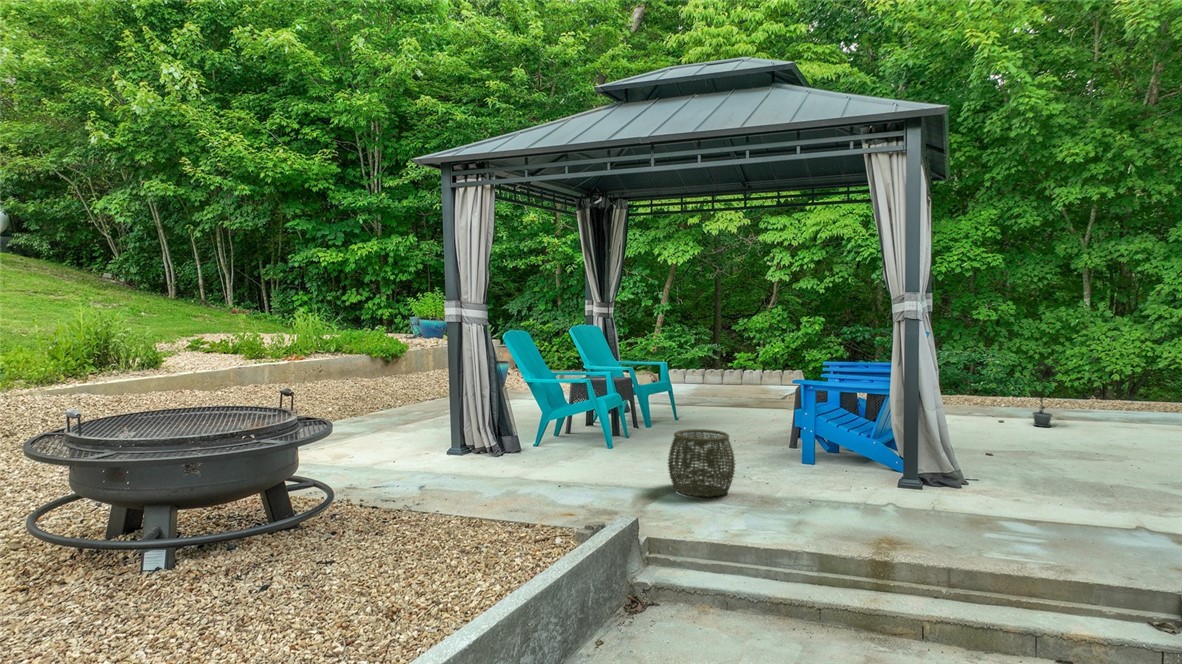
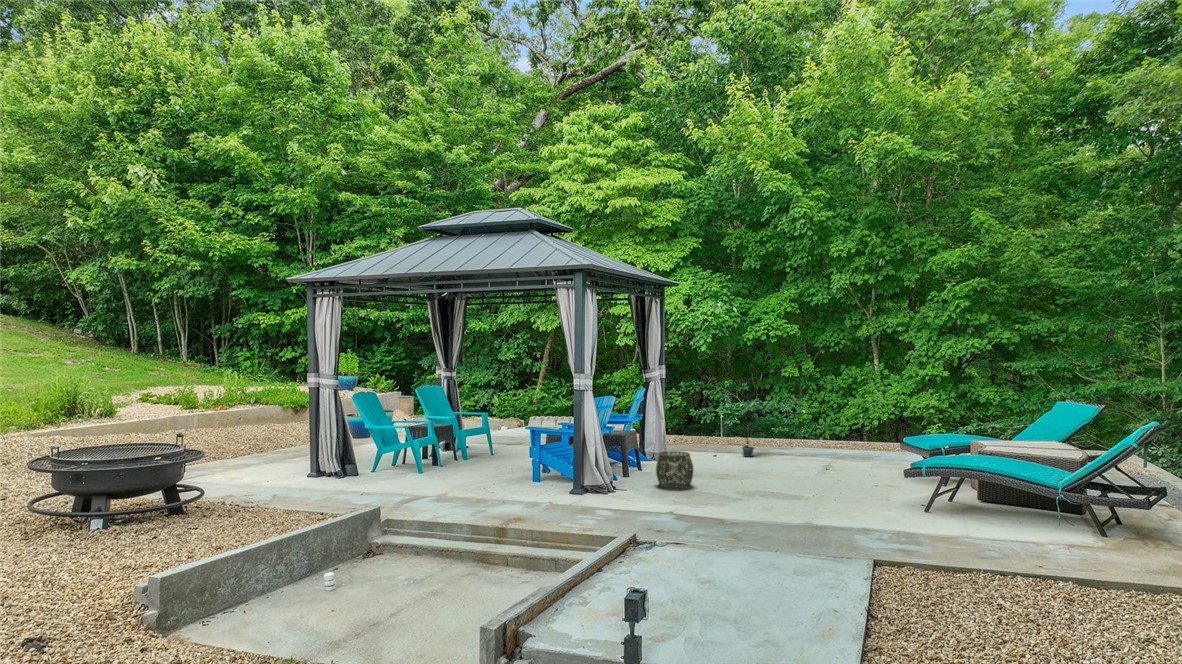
woven basket: present [668,429,735,497] -> present [656,451,693,488]

